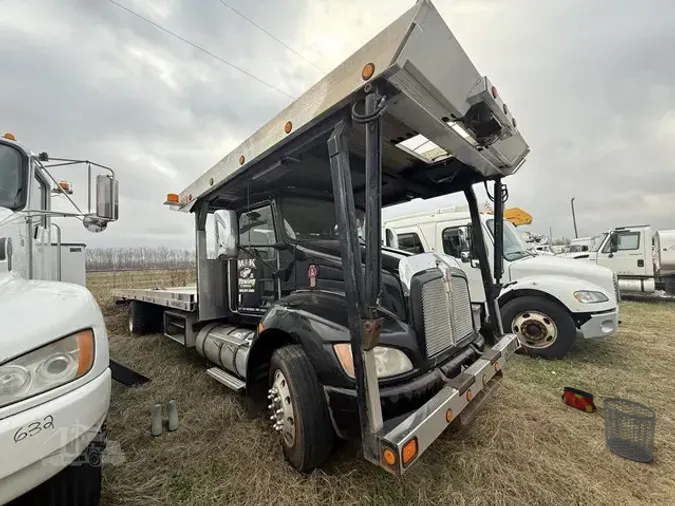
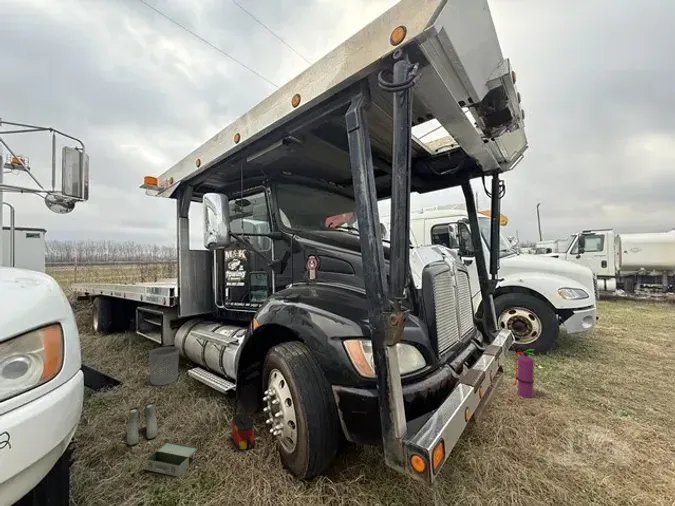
fire extinguisher: none [519,354,540,402] -> present [514,349,534,398]
bag: present [561,387,596,412] -> present [232,414,255,450]
waste bin: present [603,398,656,462] -> present [149,347,179,385]
toolbox: none [166,434,212,464] -> present [146,442,198,477]

